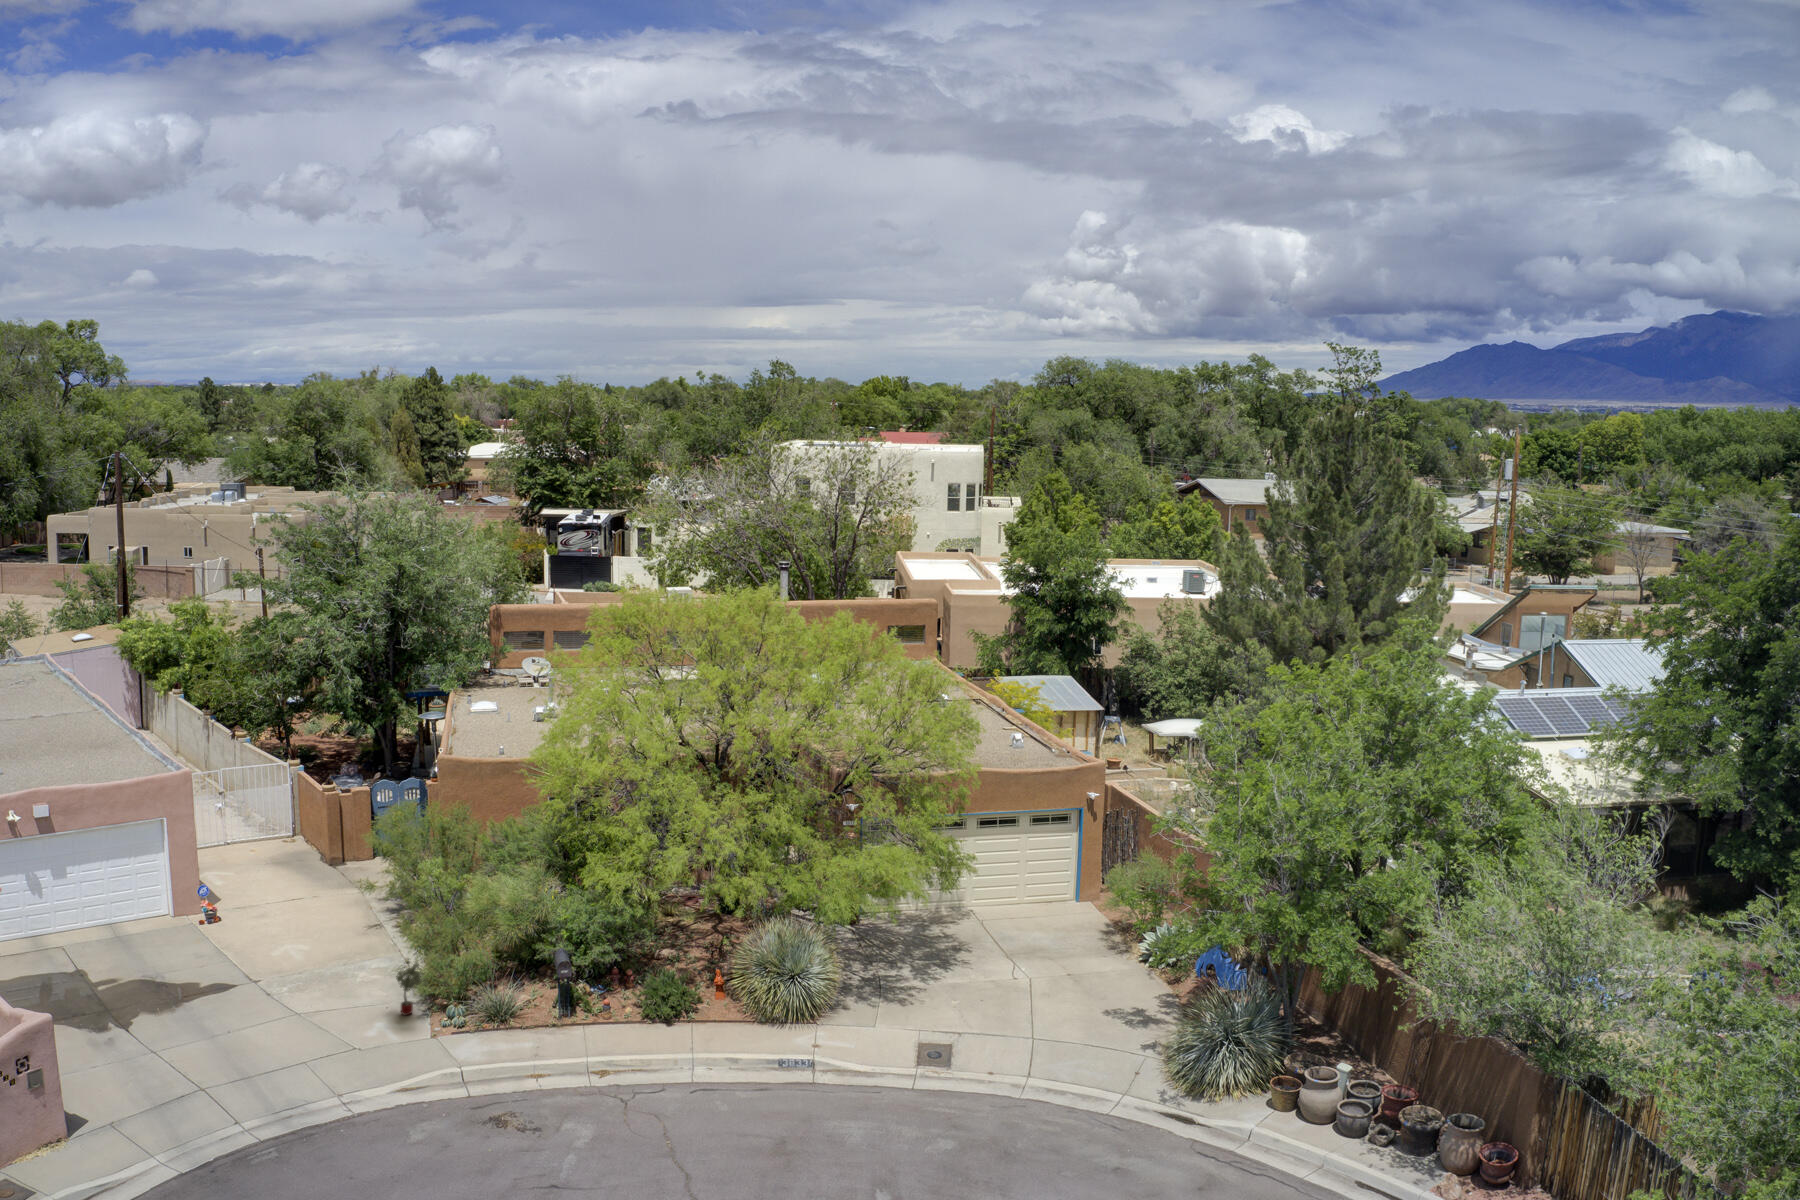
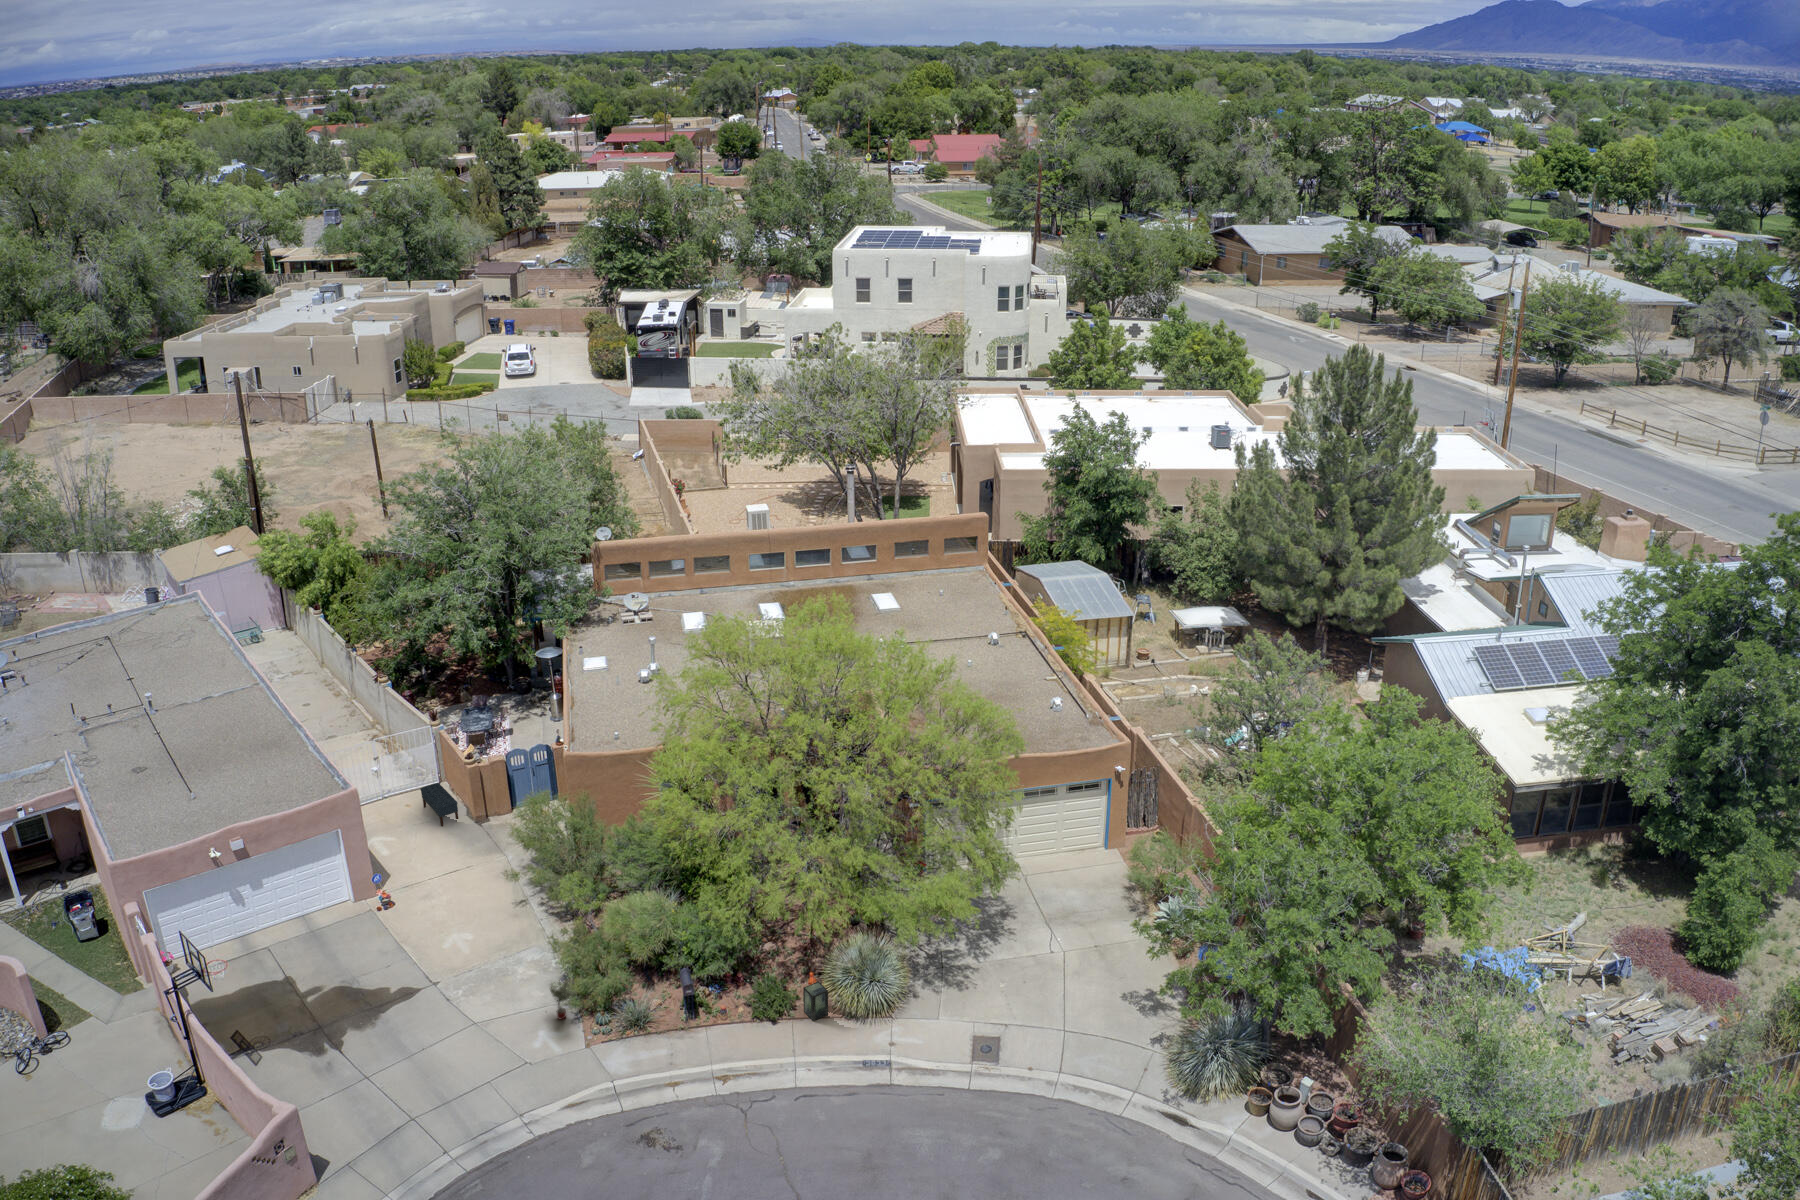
bench: none [284,822,325,864] -> present [420,783,458,826]
storage box: none [711,977,742,1025] -> present [803,982,828,1021]

